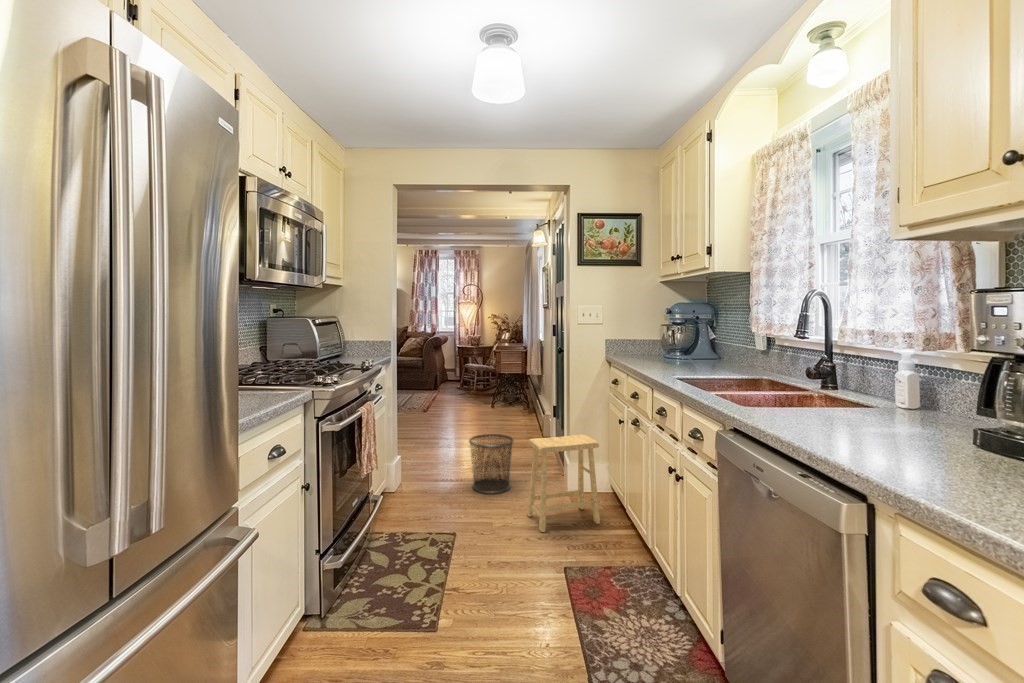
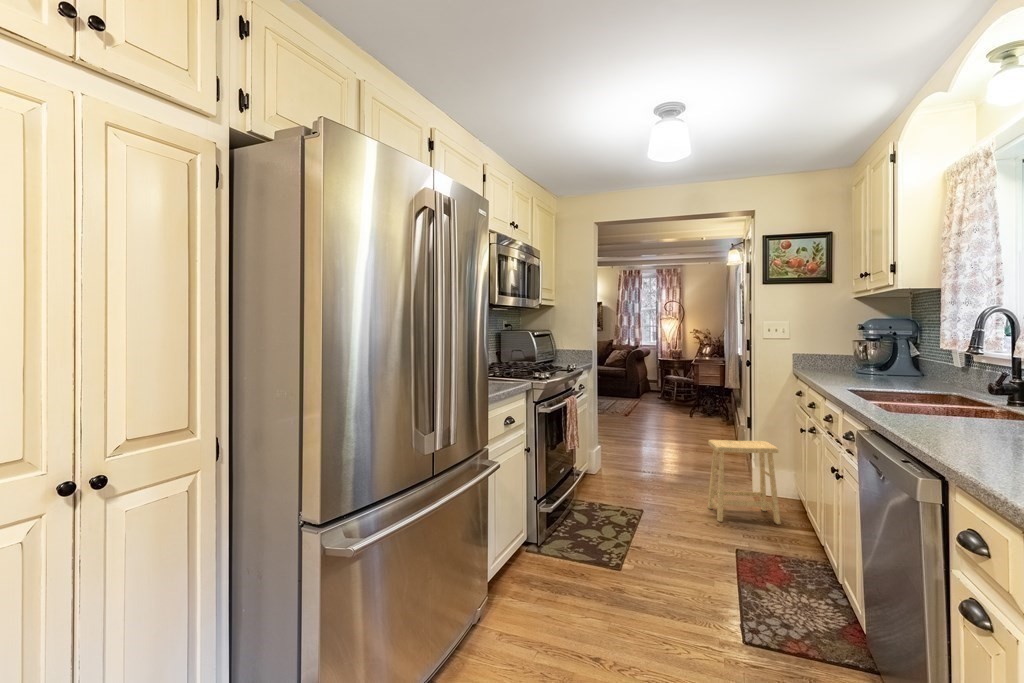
waste bin: present [469,434,514,494] -> none [657,436,699,487]

